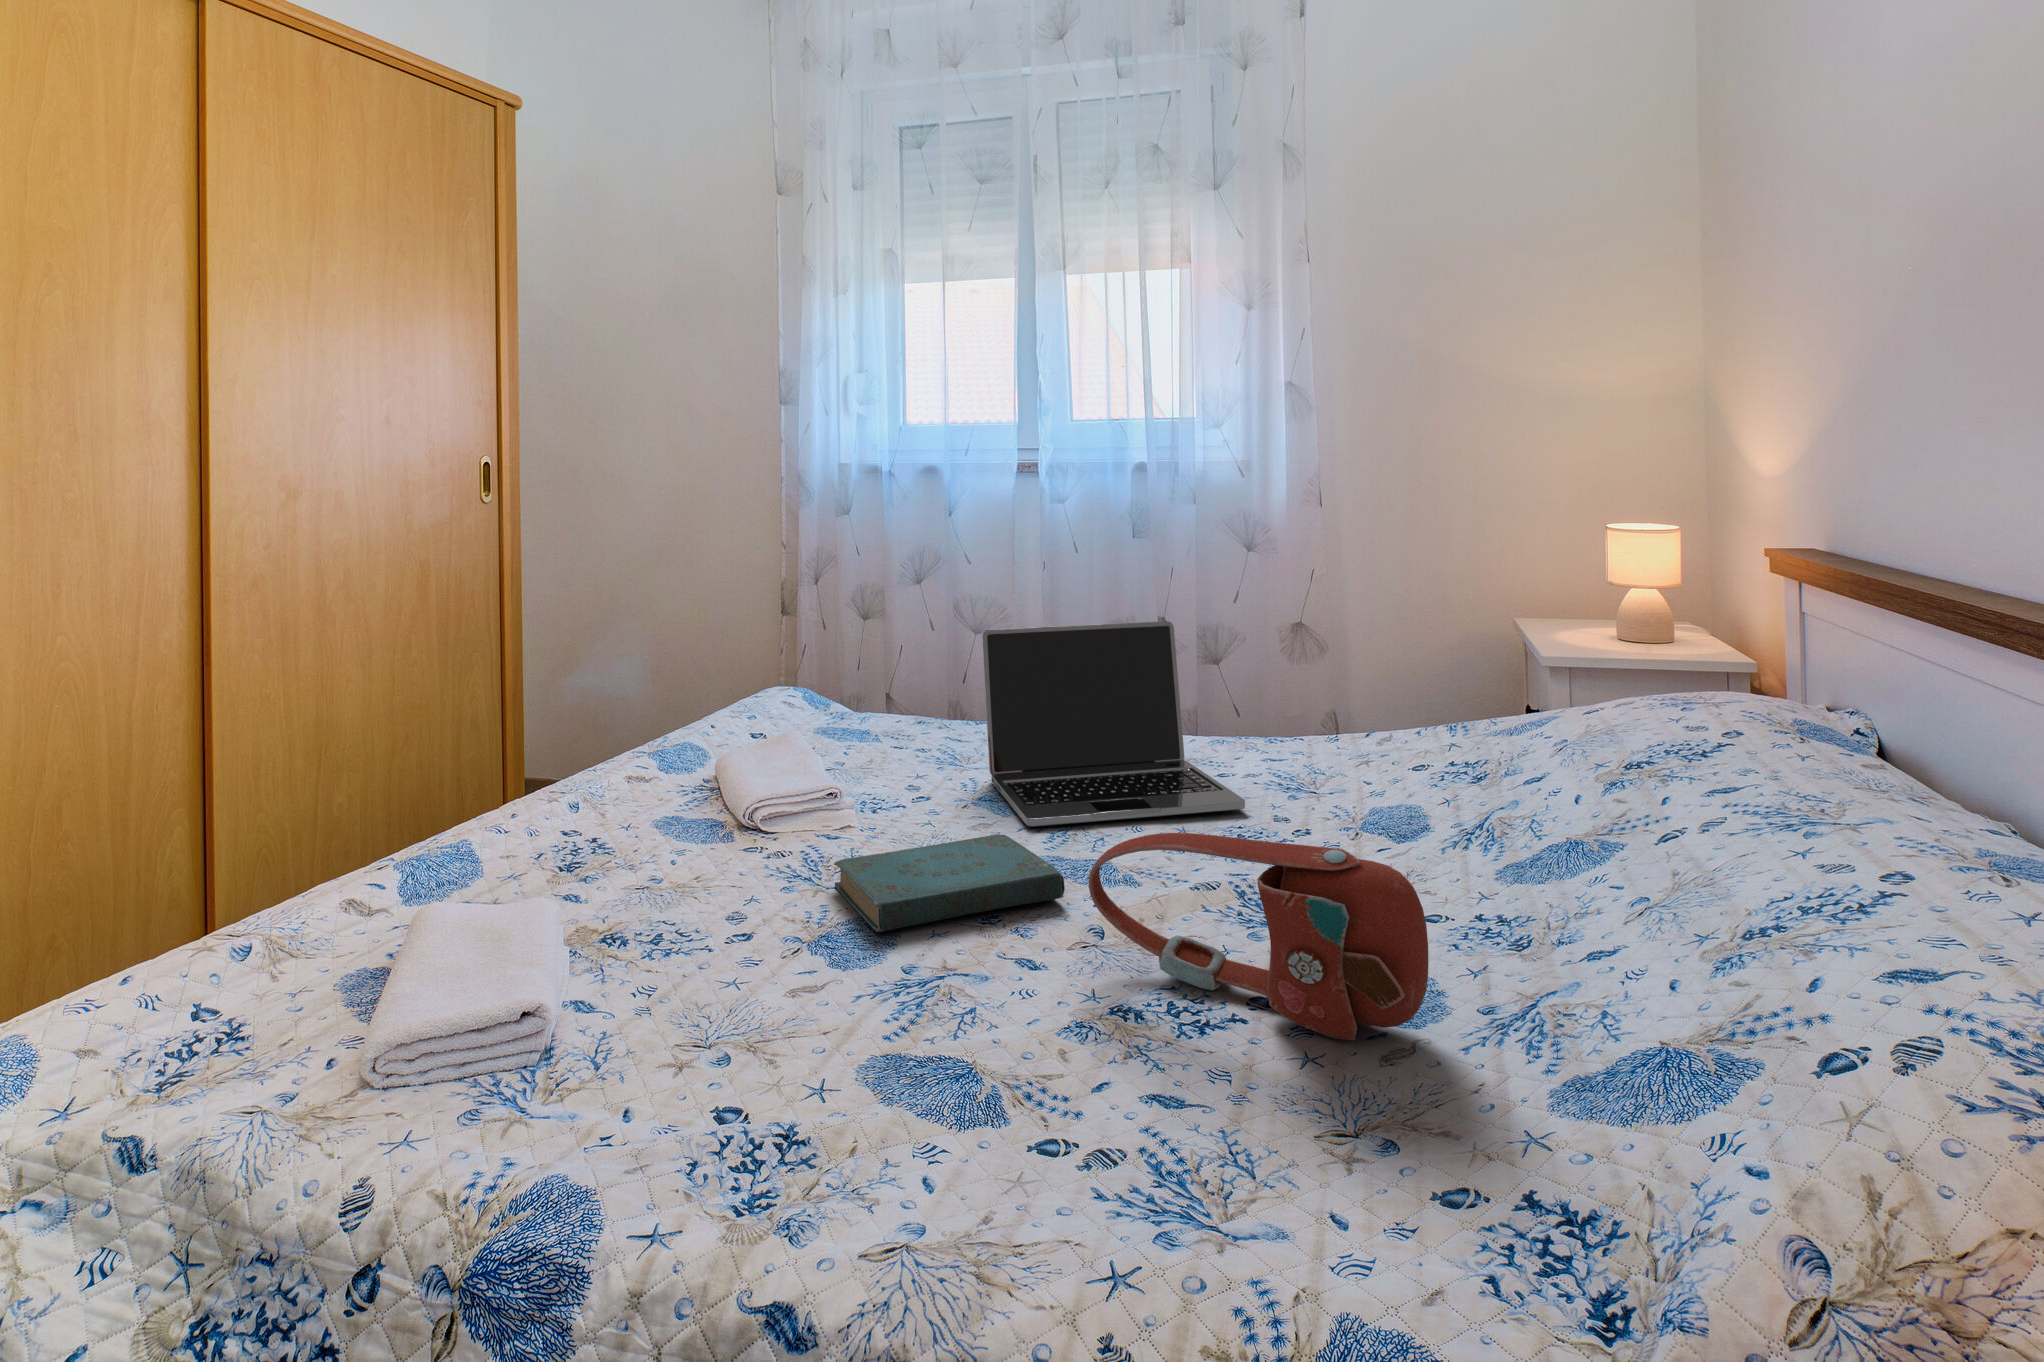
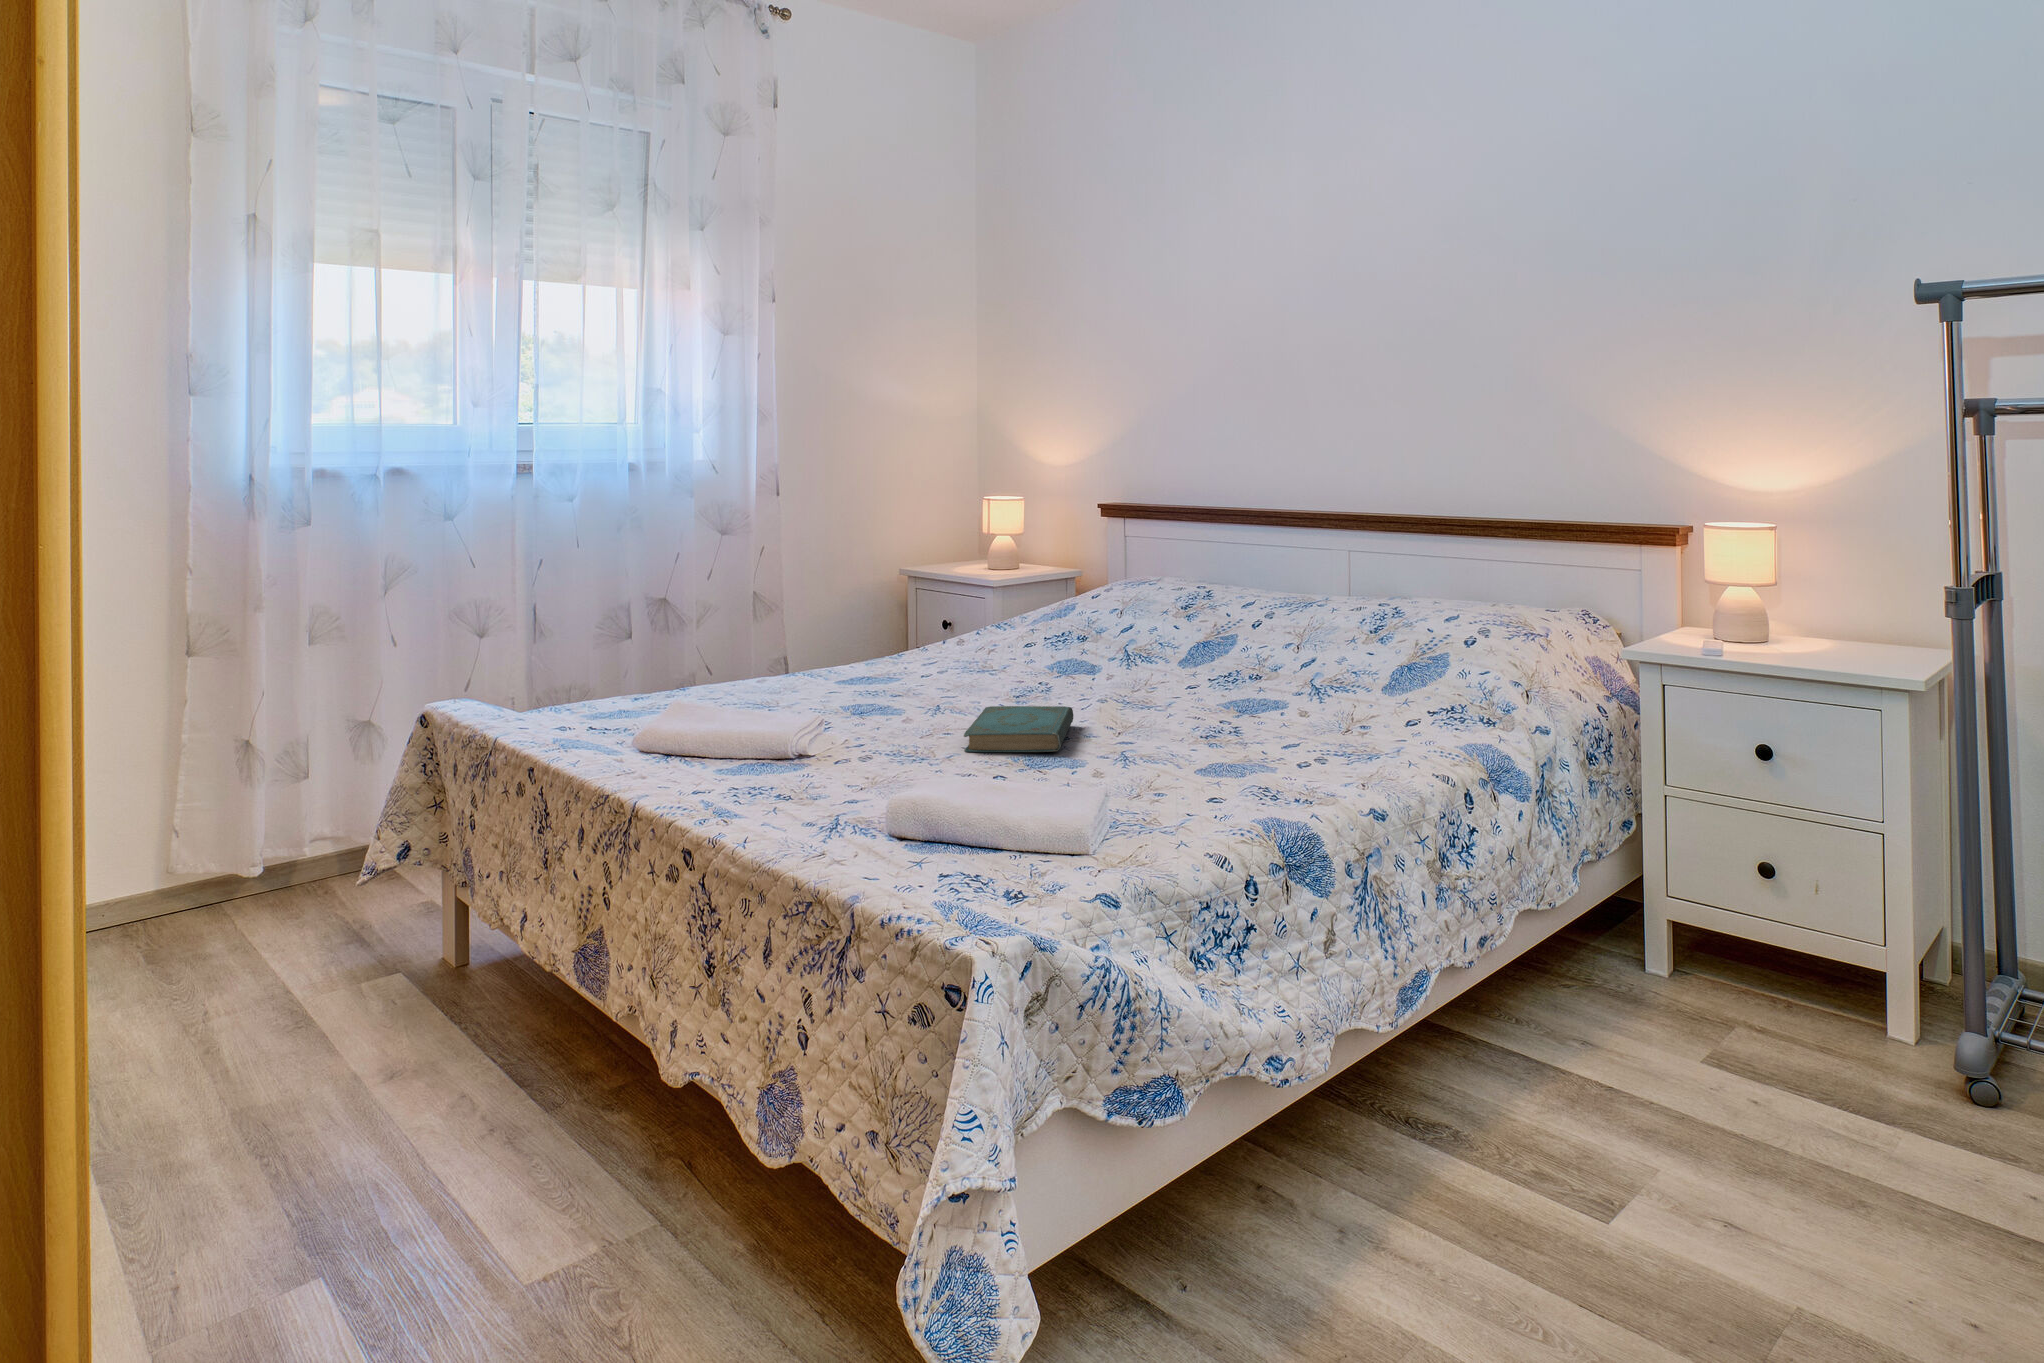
laptop: present [982,621,1245,827] -> none [828,576,1009,712]
handbag: present [1088,833,1429,1041] -> none [1144,635,1300,725]

